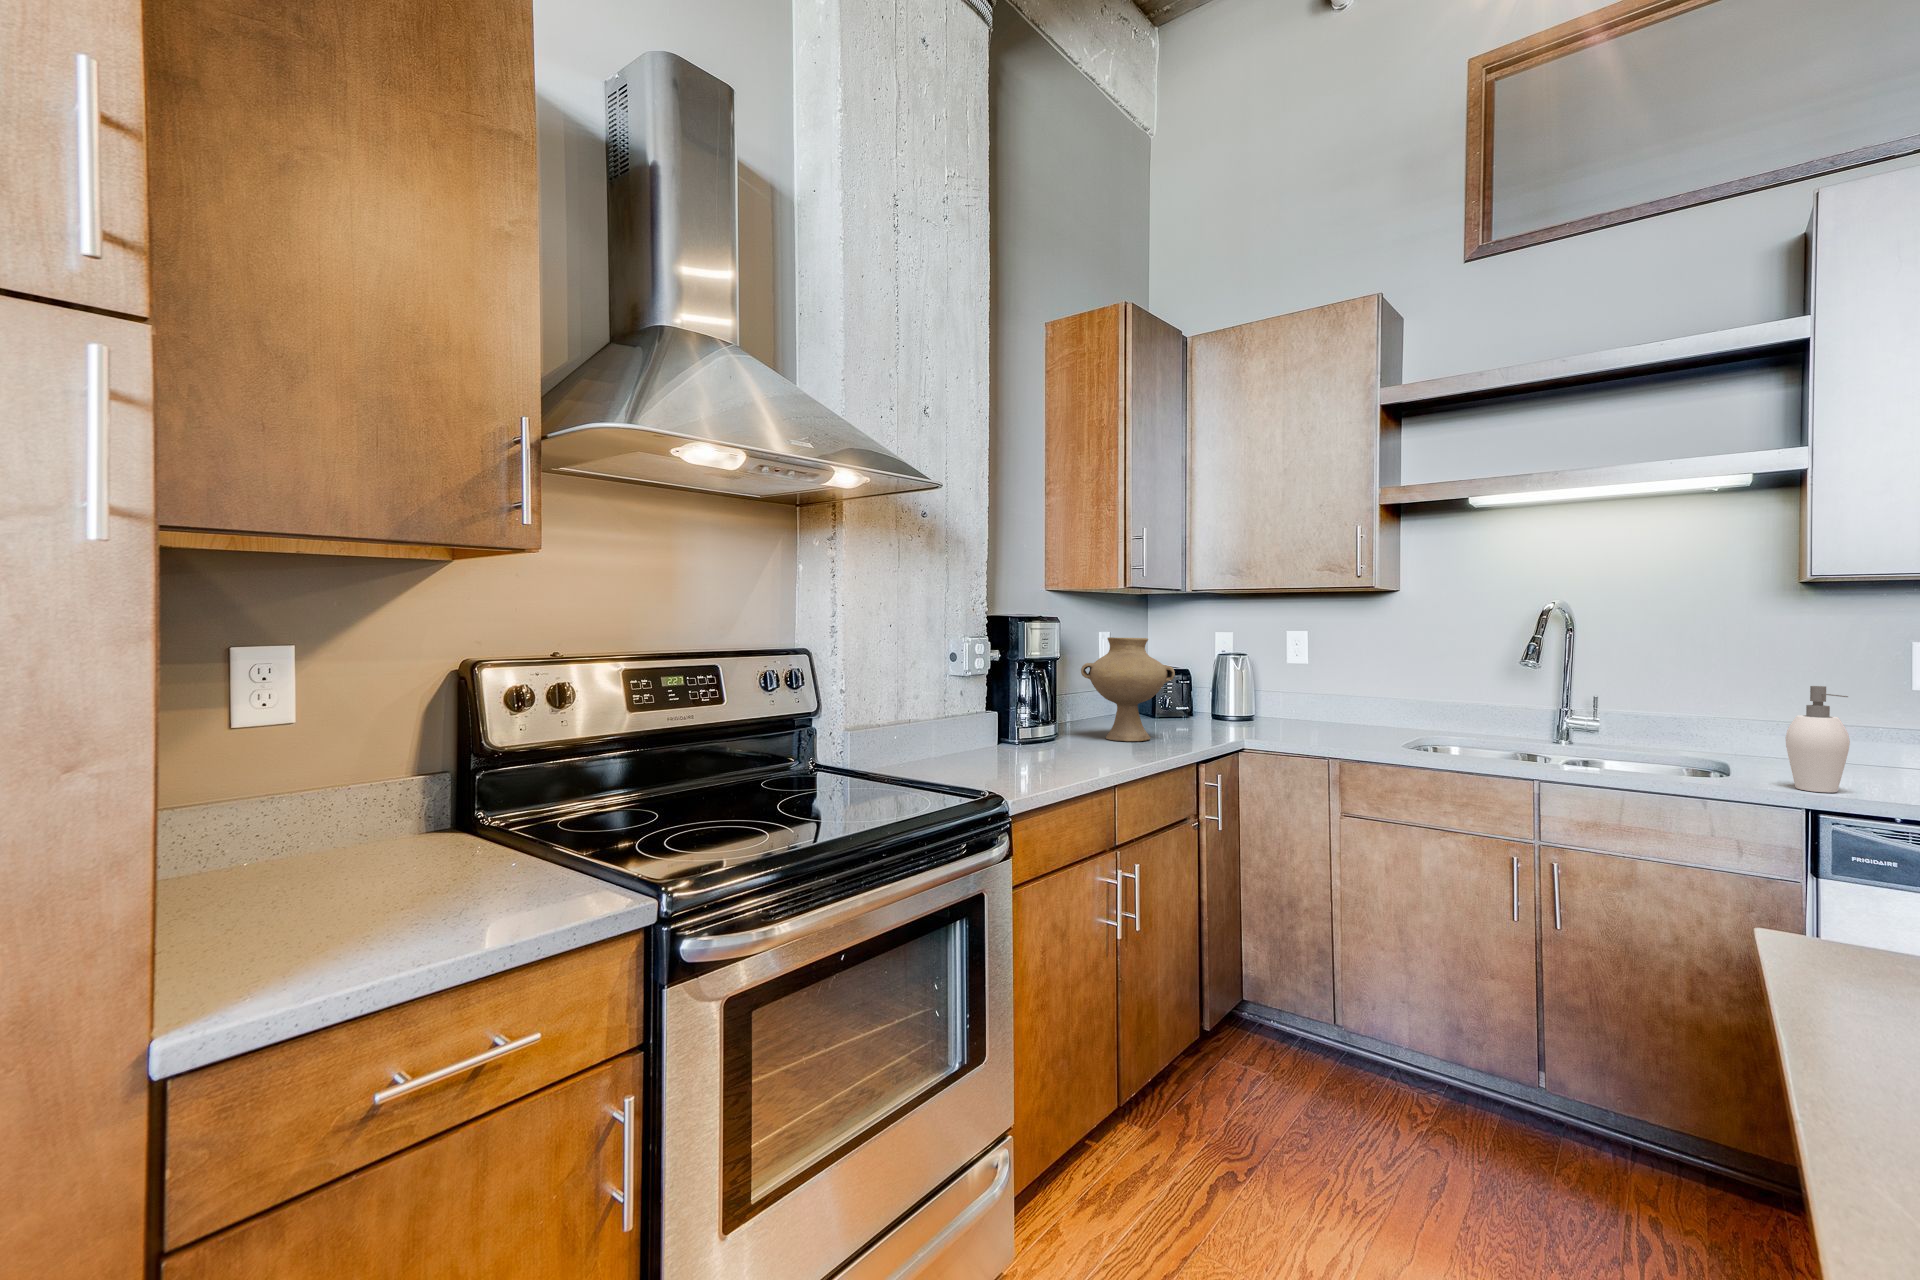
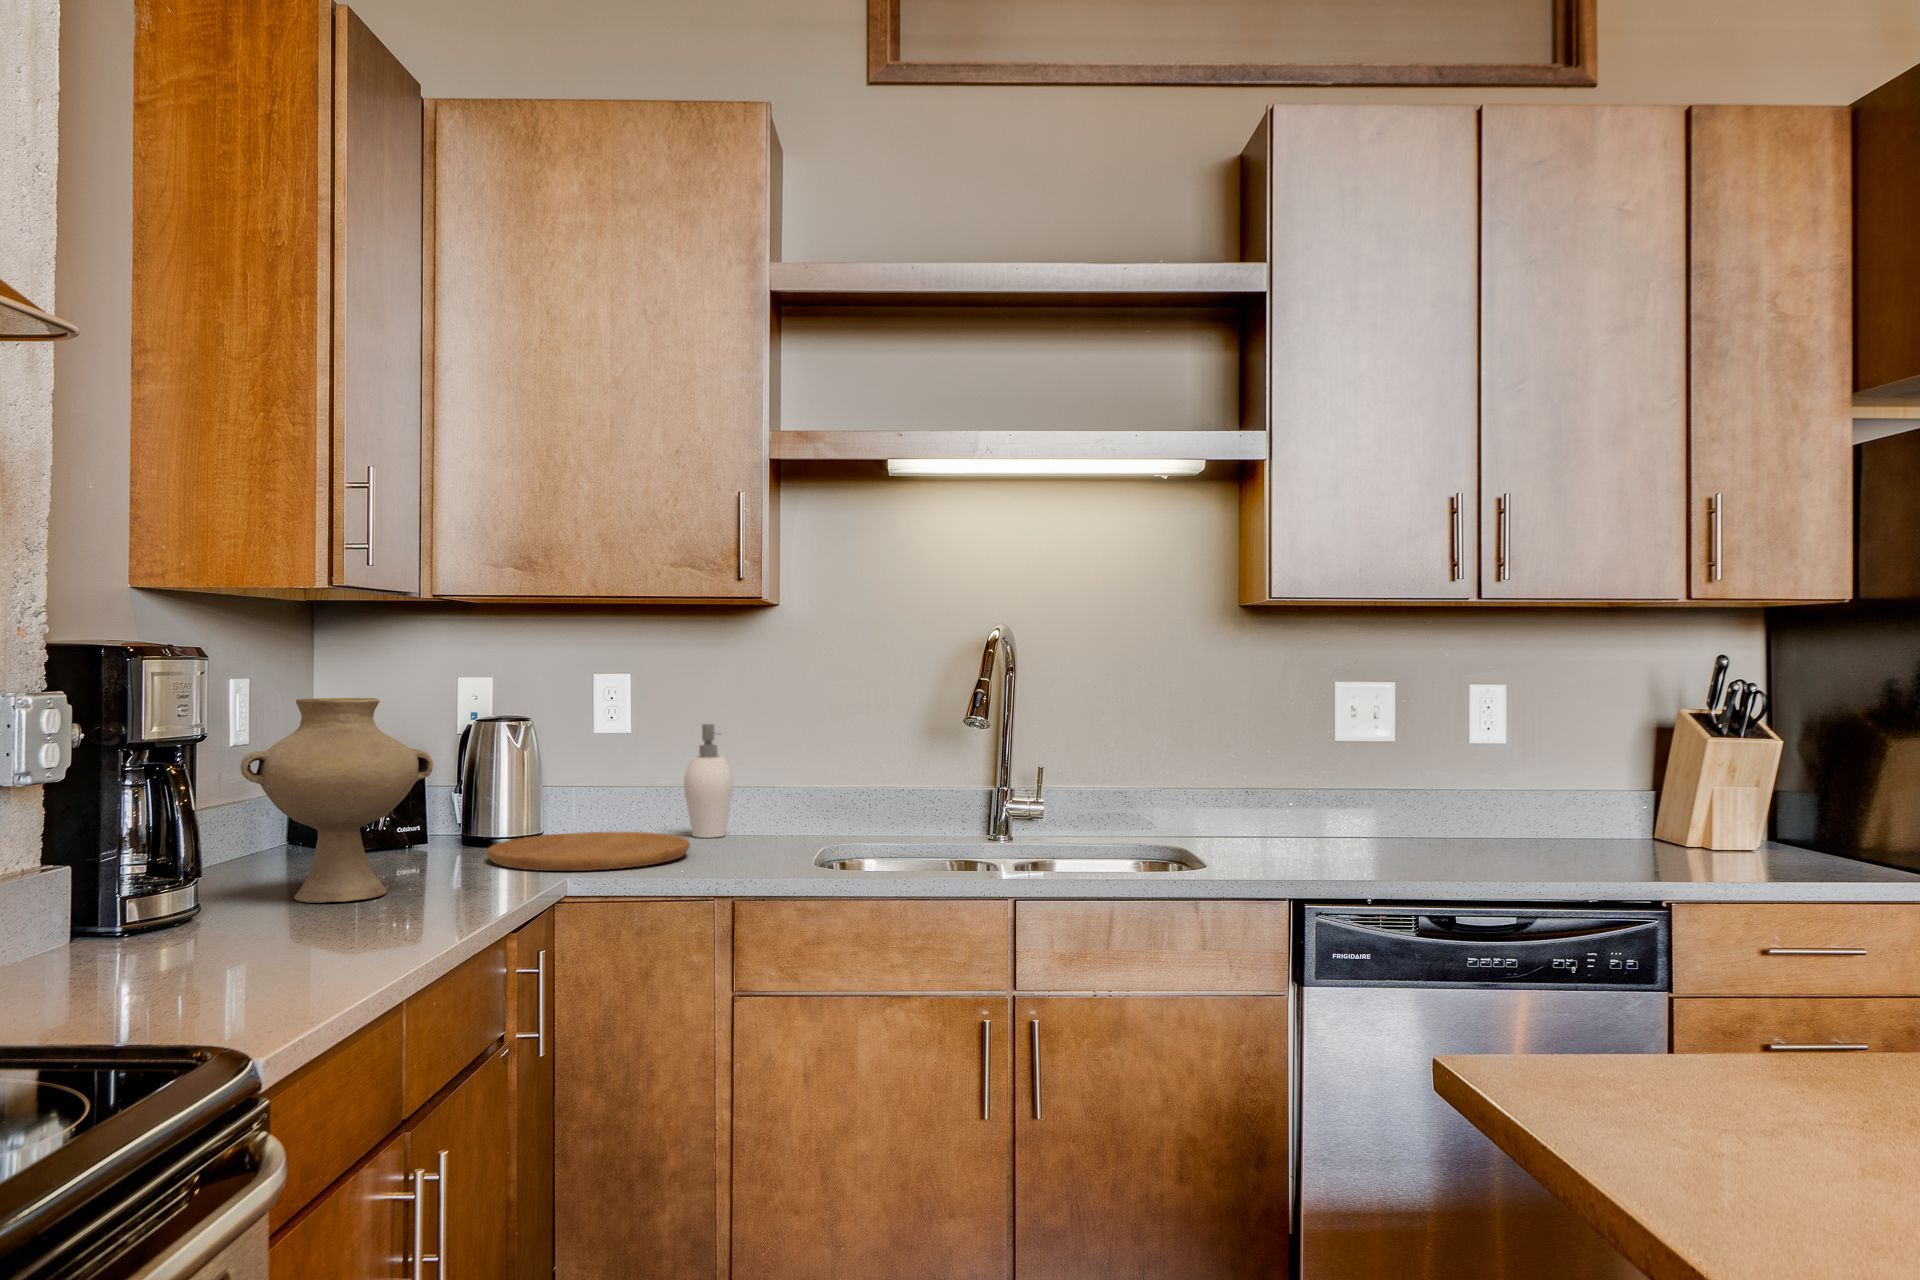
soap dispenser: present [1786,686,1850,792] -> present [684,724,733,838]
cutting board: none [1214,719,1332,739] -> present [488,832,690,871]

